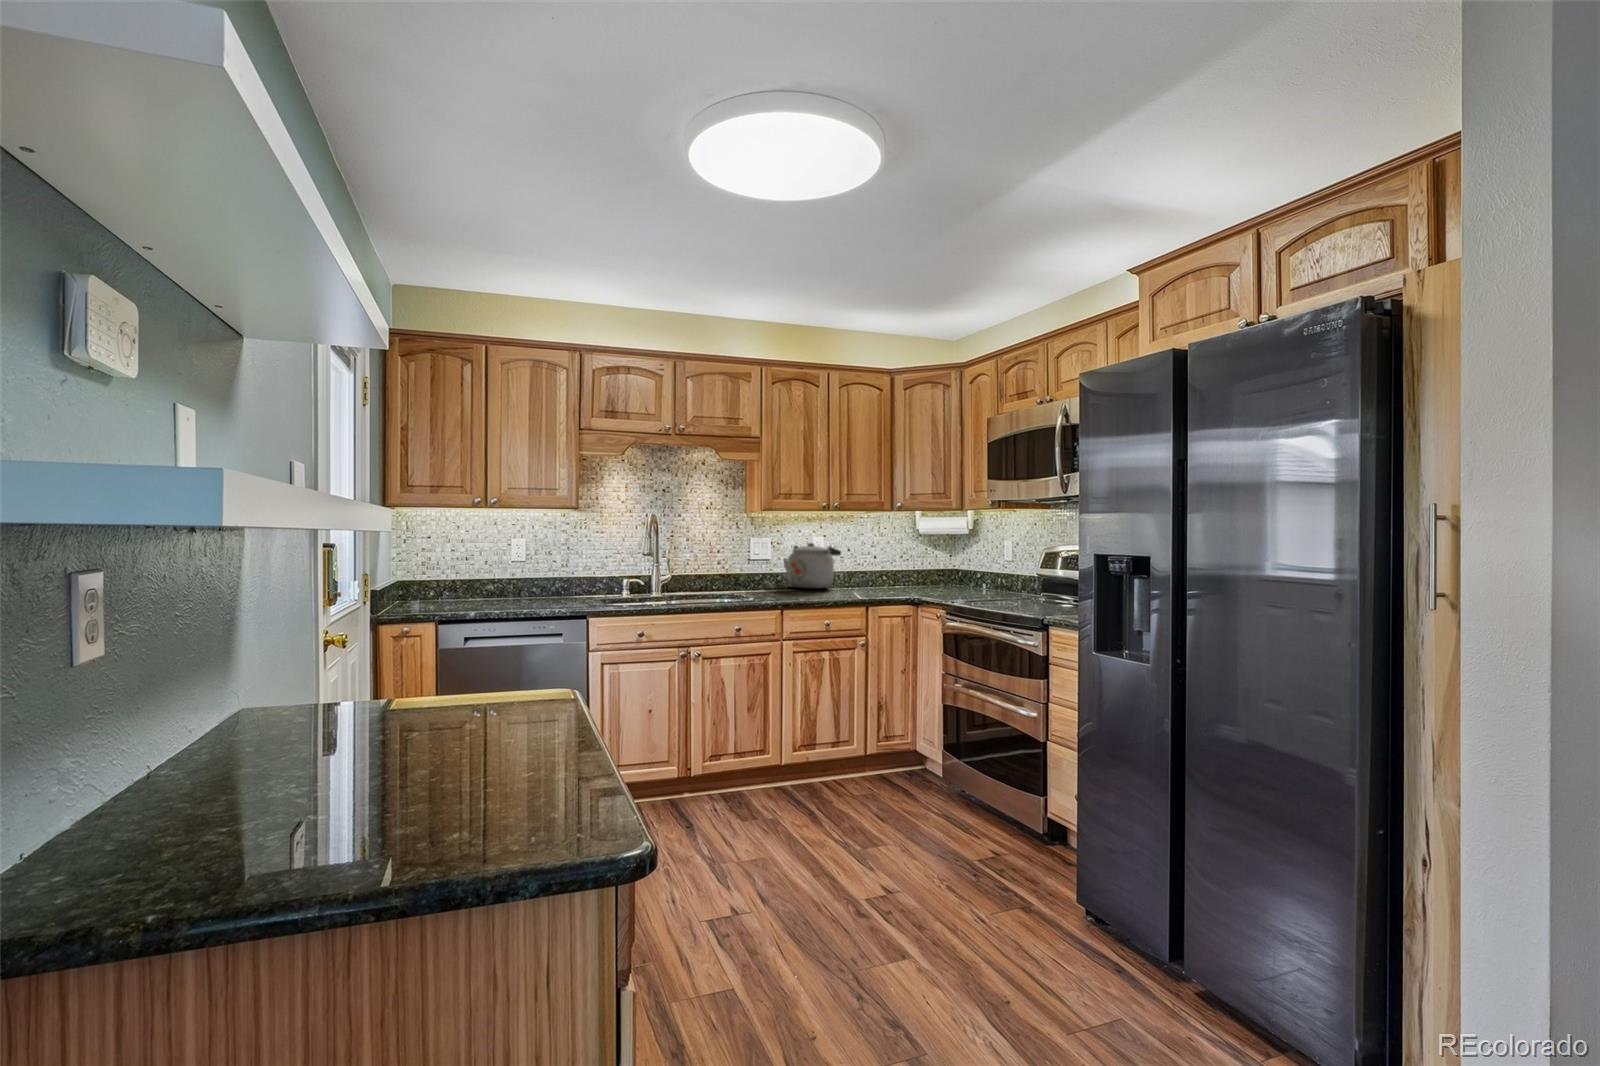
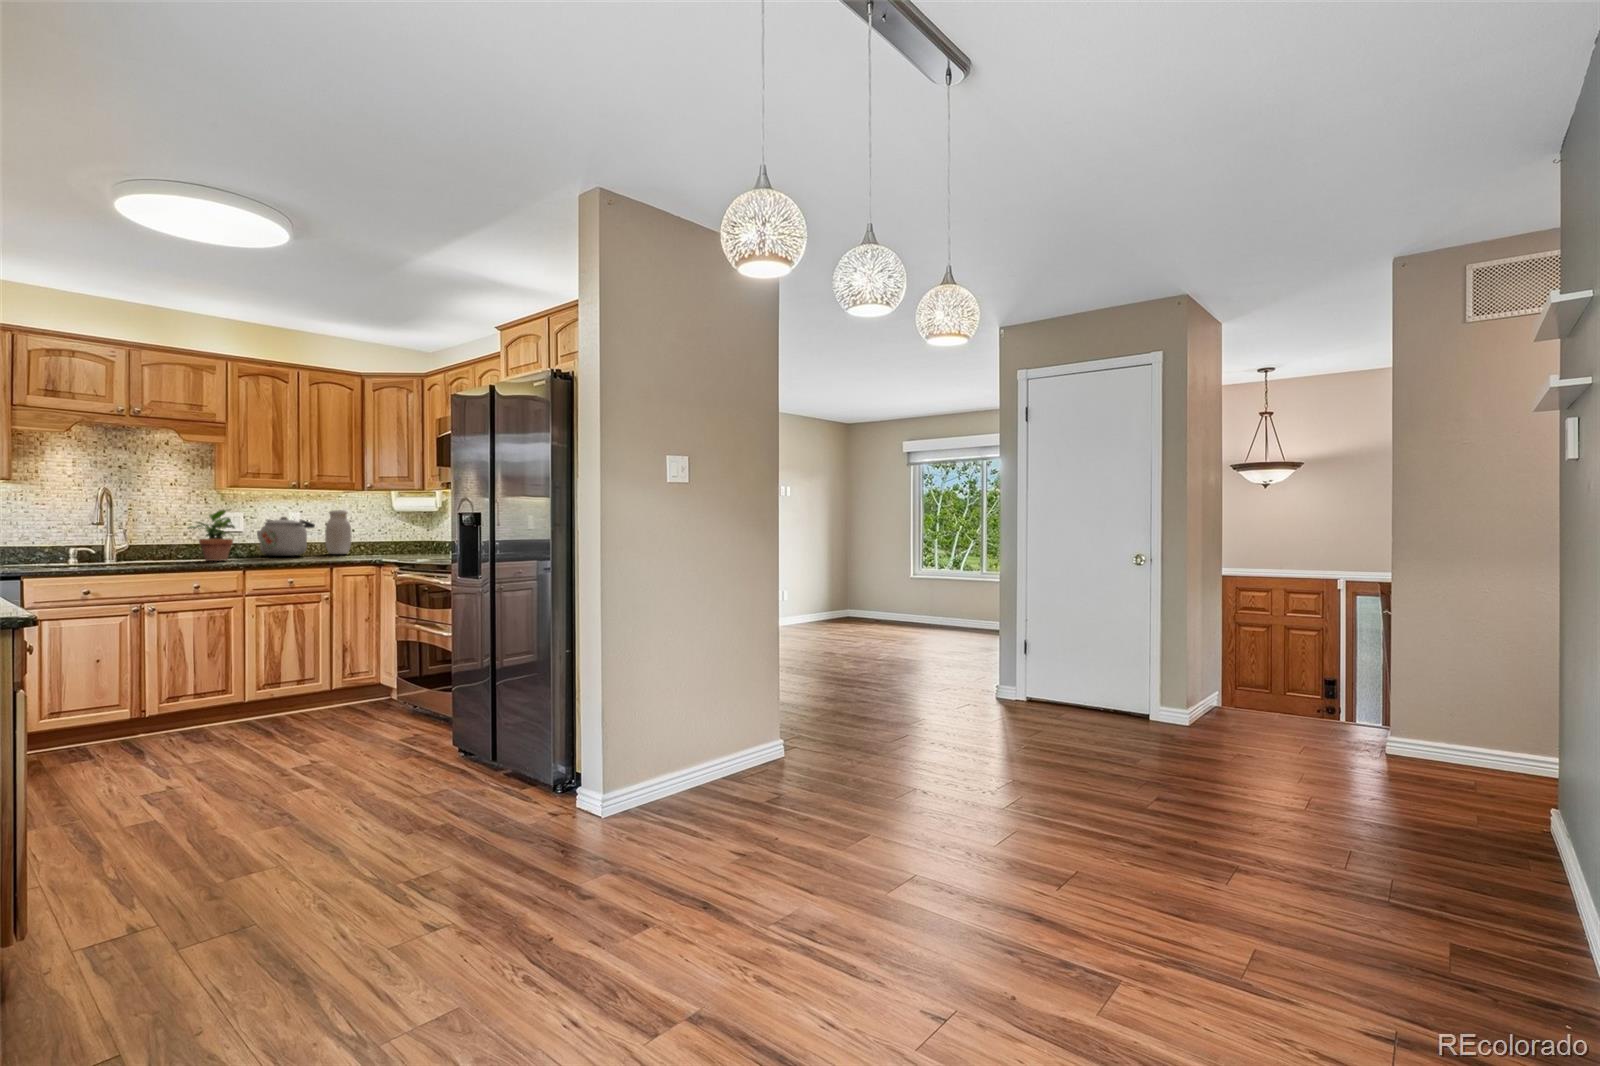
jar: none [849,534,877,586] -> present [325,510,351,554]
potted plant: none [724,537,768,595] -> present [188,510,235,561]

